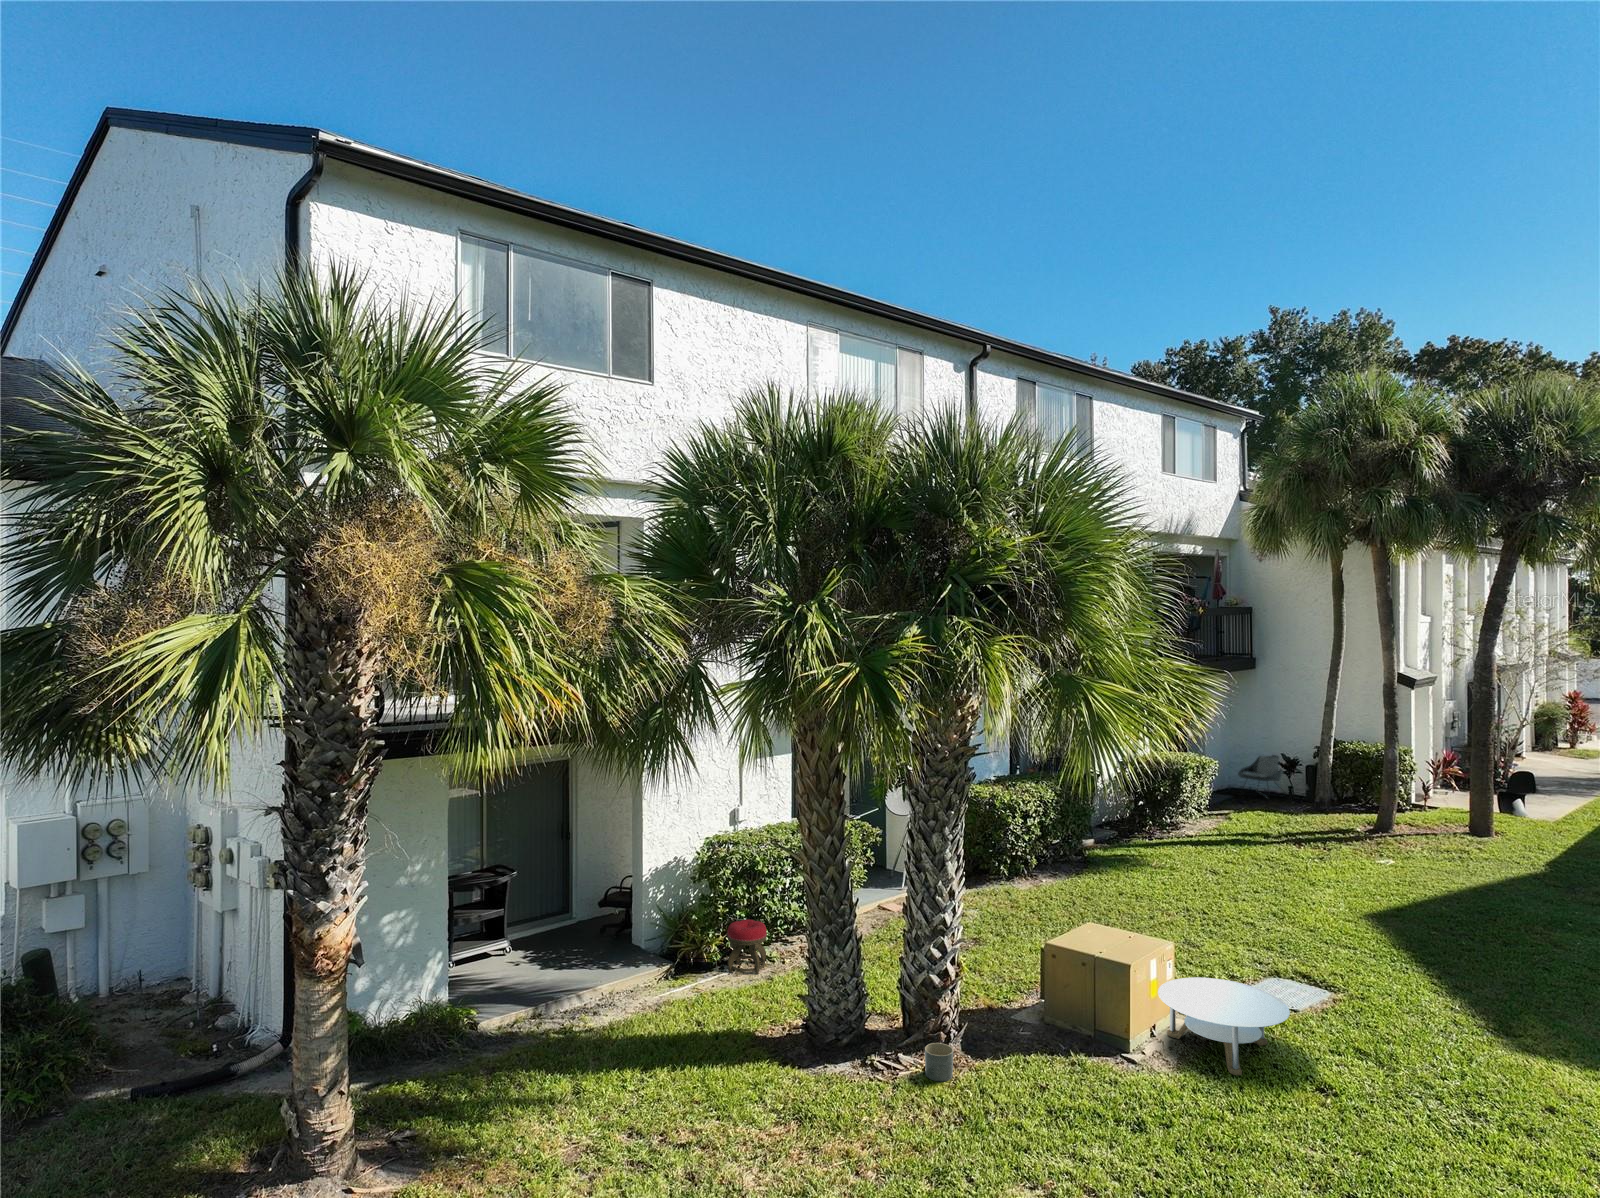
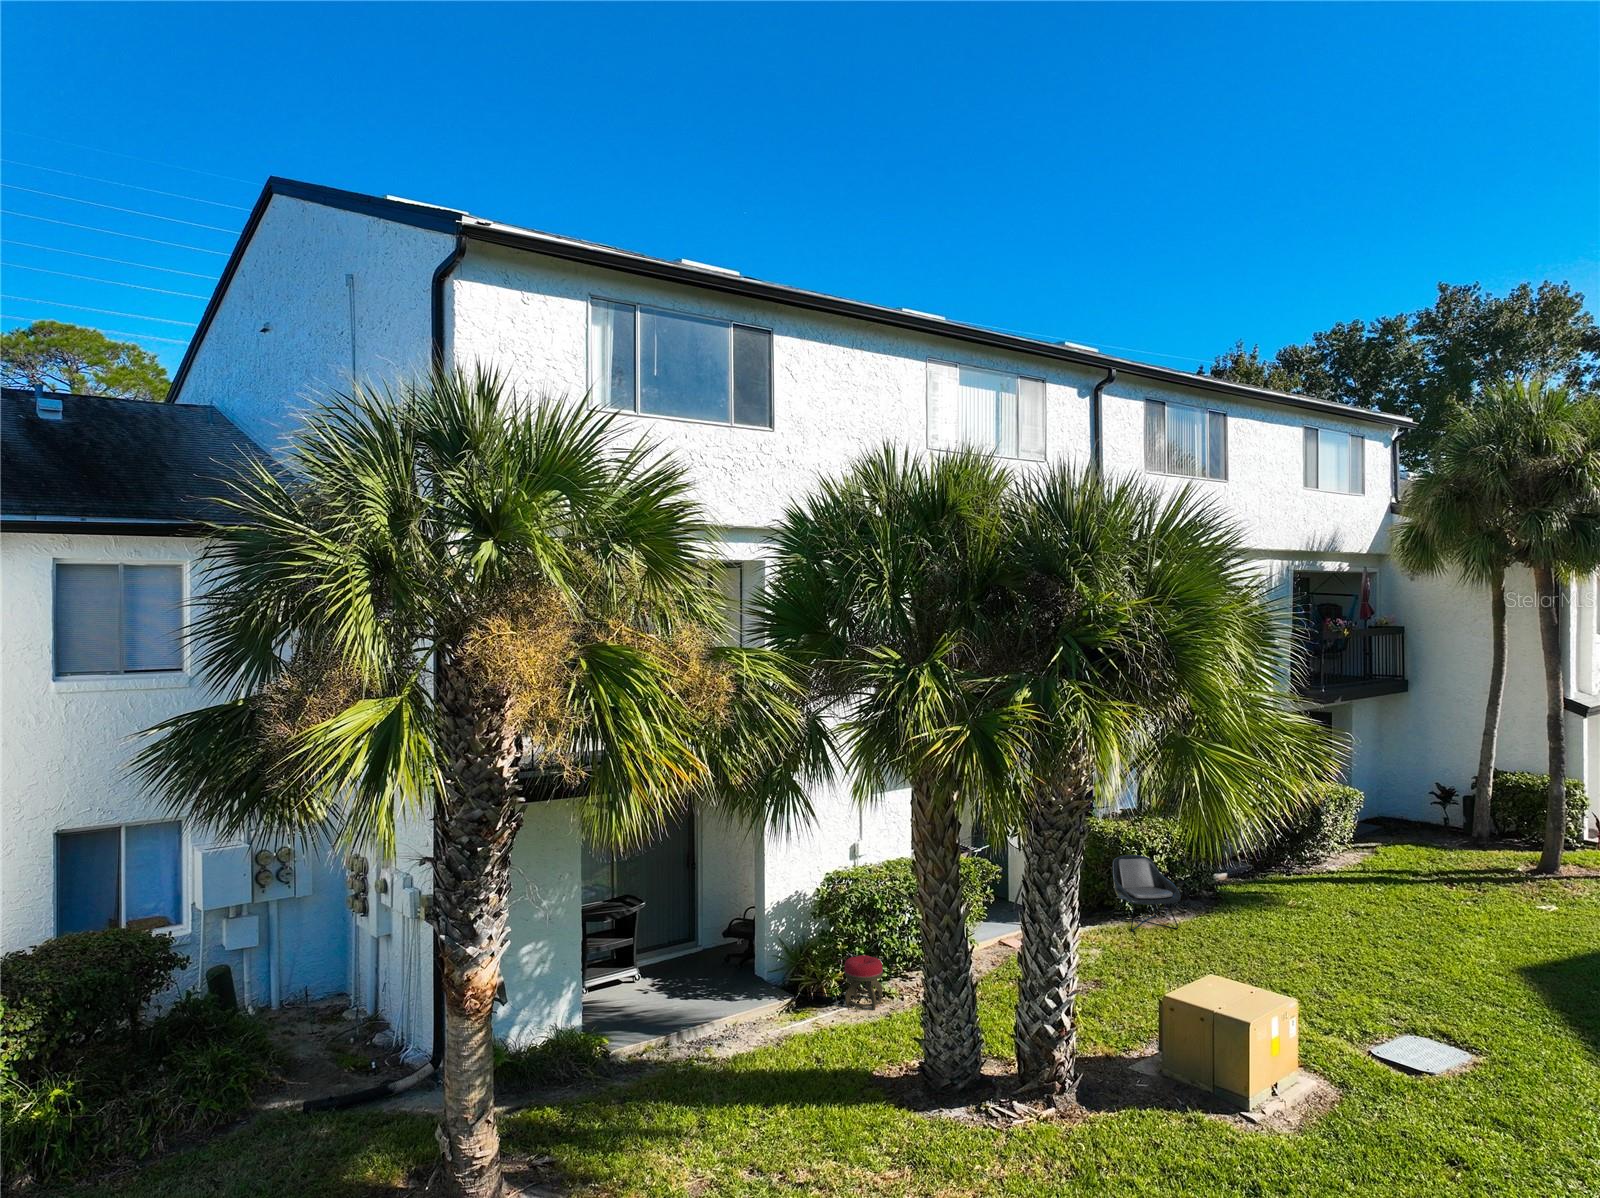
lounge chair: present [1238,755,1286,798] -> present [1111,855,1181,932]
round table: present [1158,977,1290,1075] -> none [1282,1036,1426,1144]
planter: present [925,1043,953,1082] -> none [1037,1093,1066,1133]

